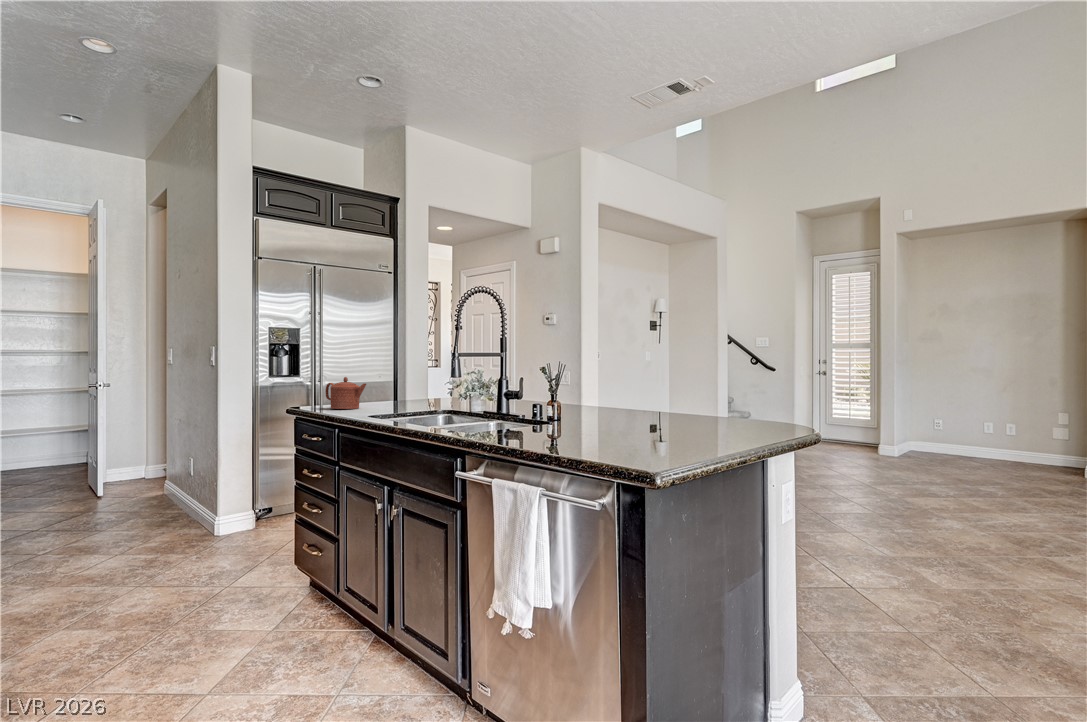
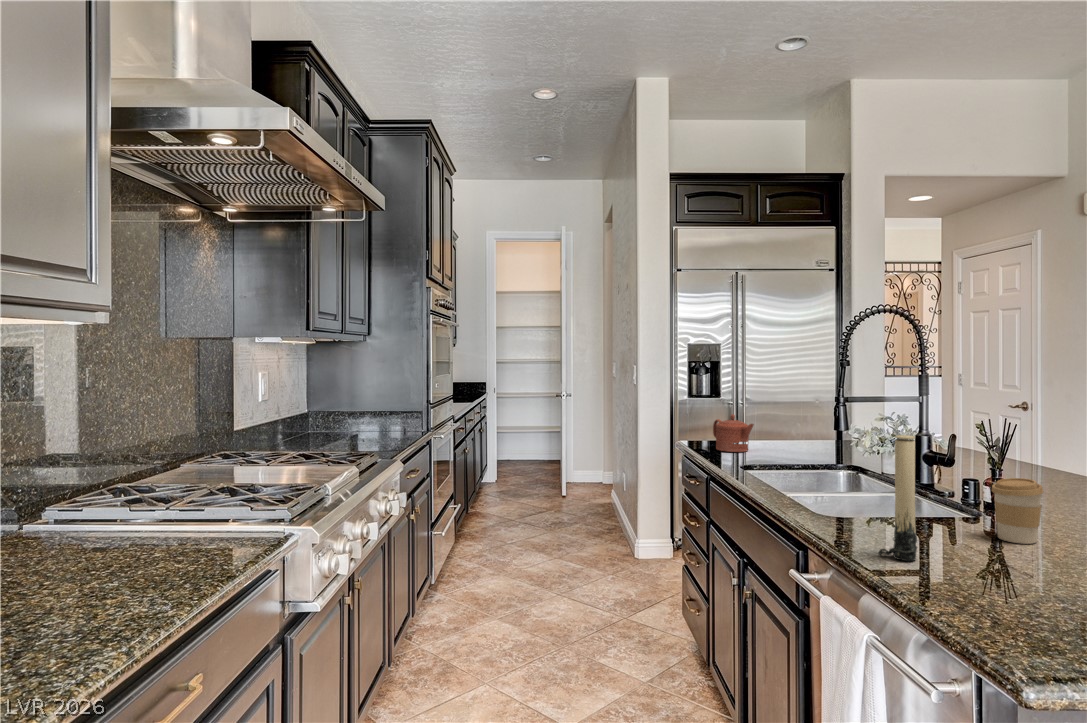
candle: none [530,354,555,441] -> present [878,435,917,561]
coffee cup: none [575,388,602,428] -> present [992,478,1044,544]

